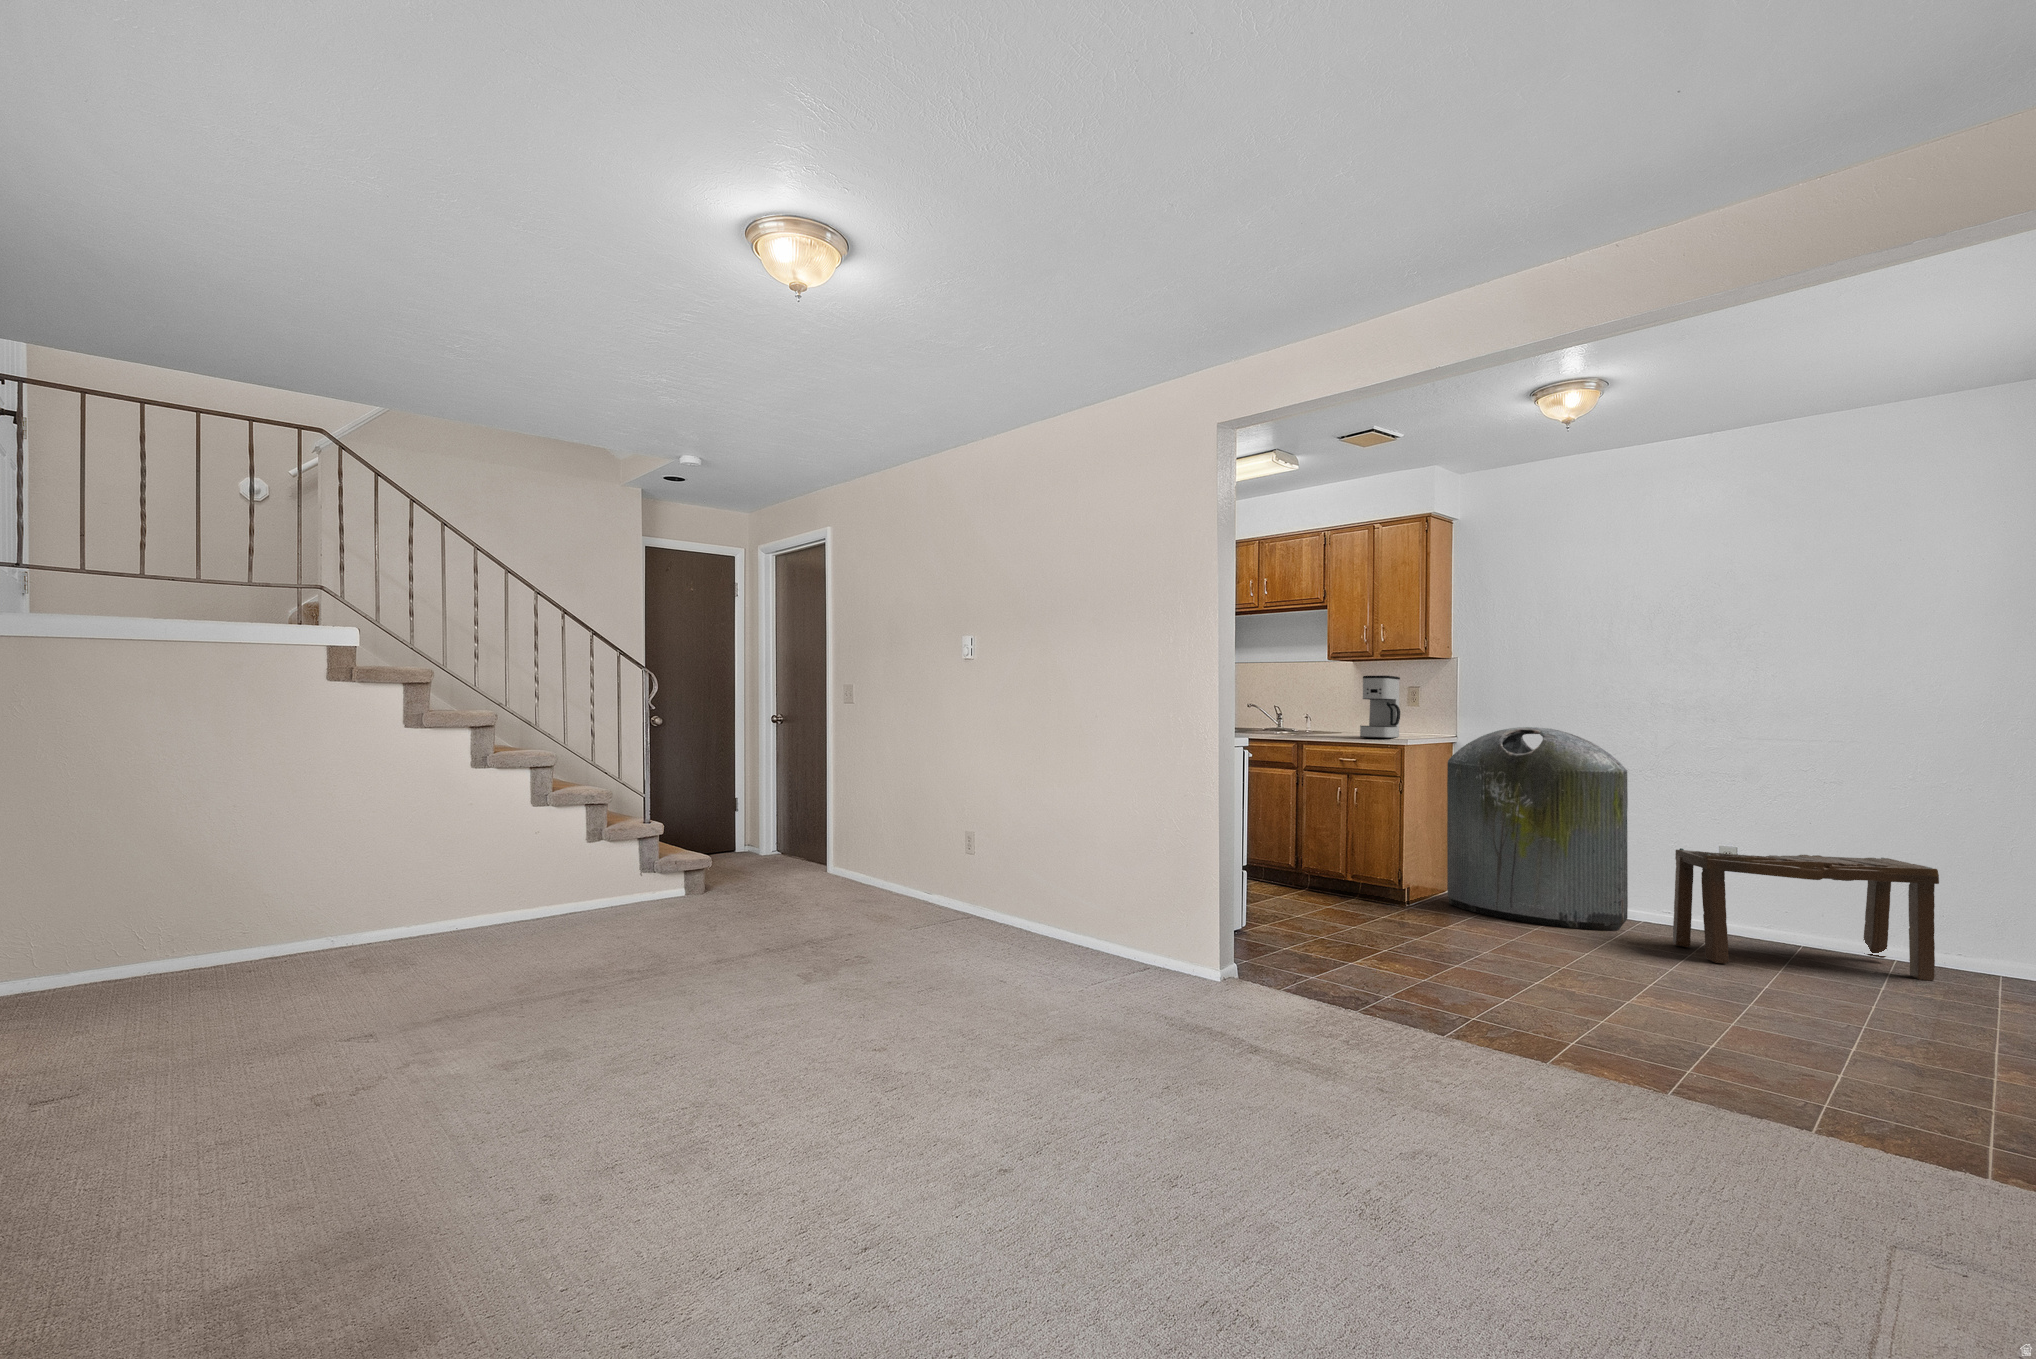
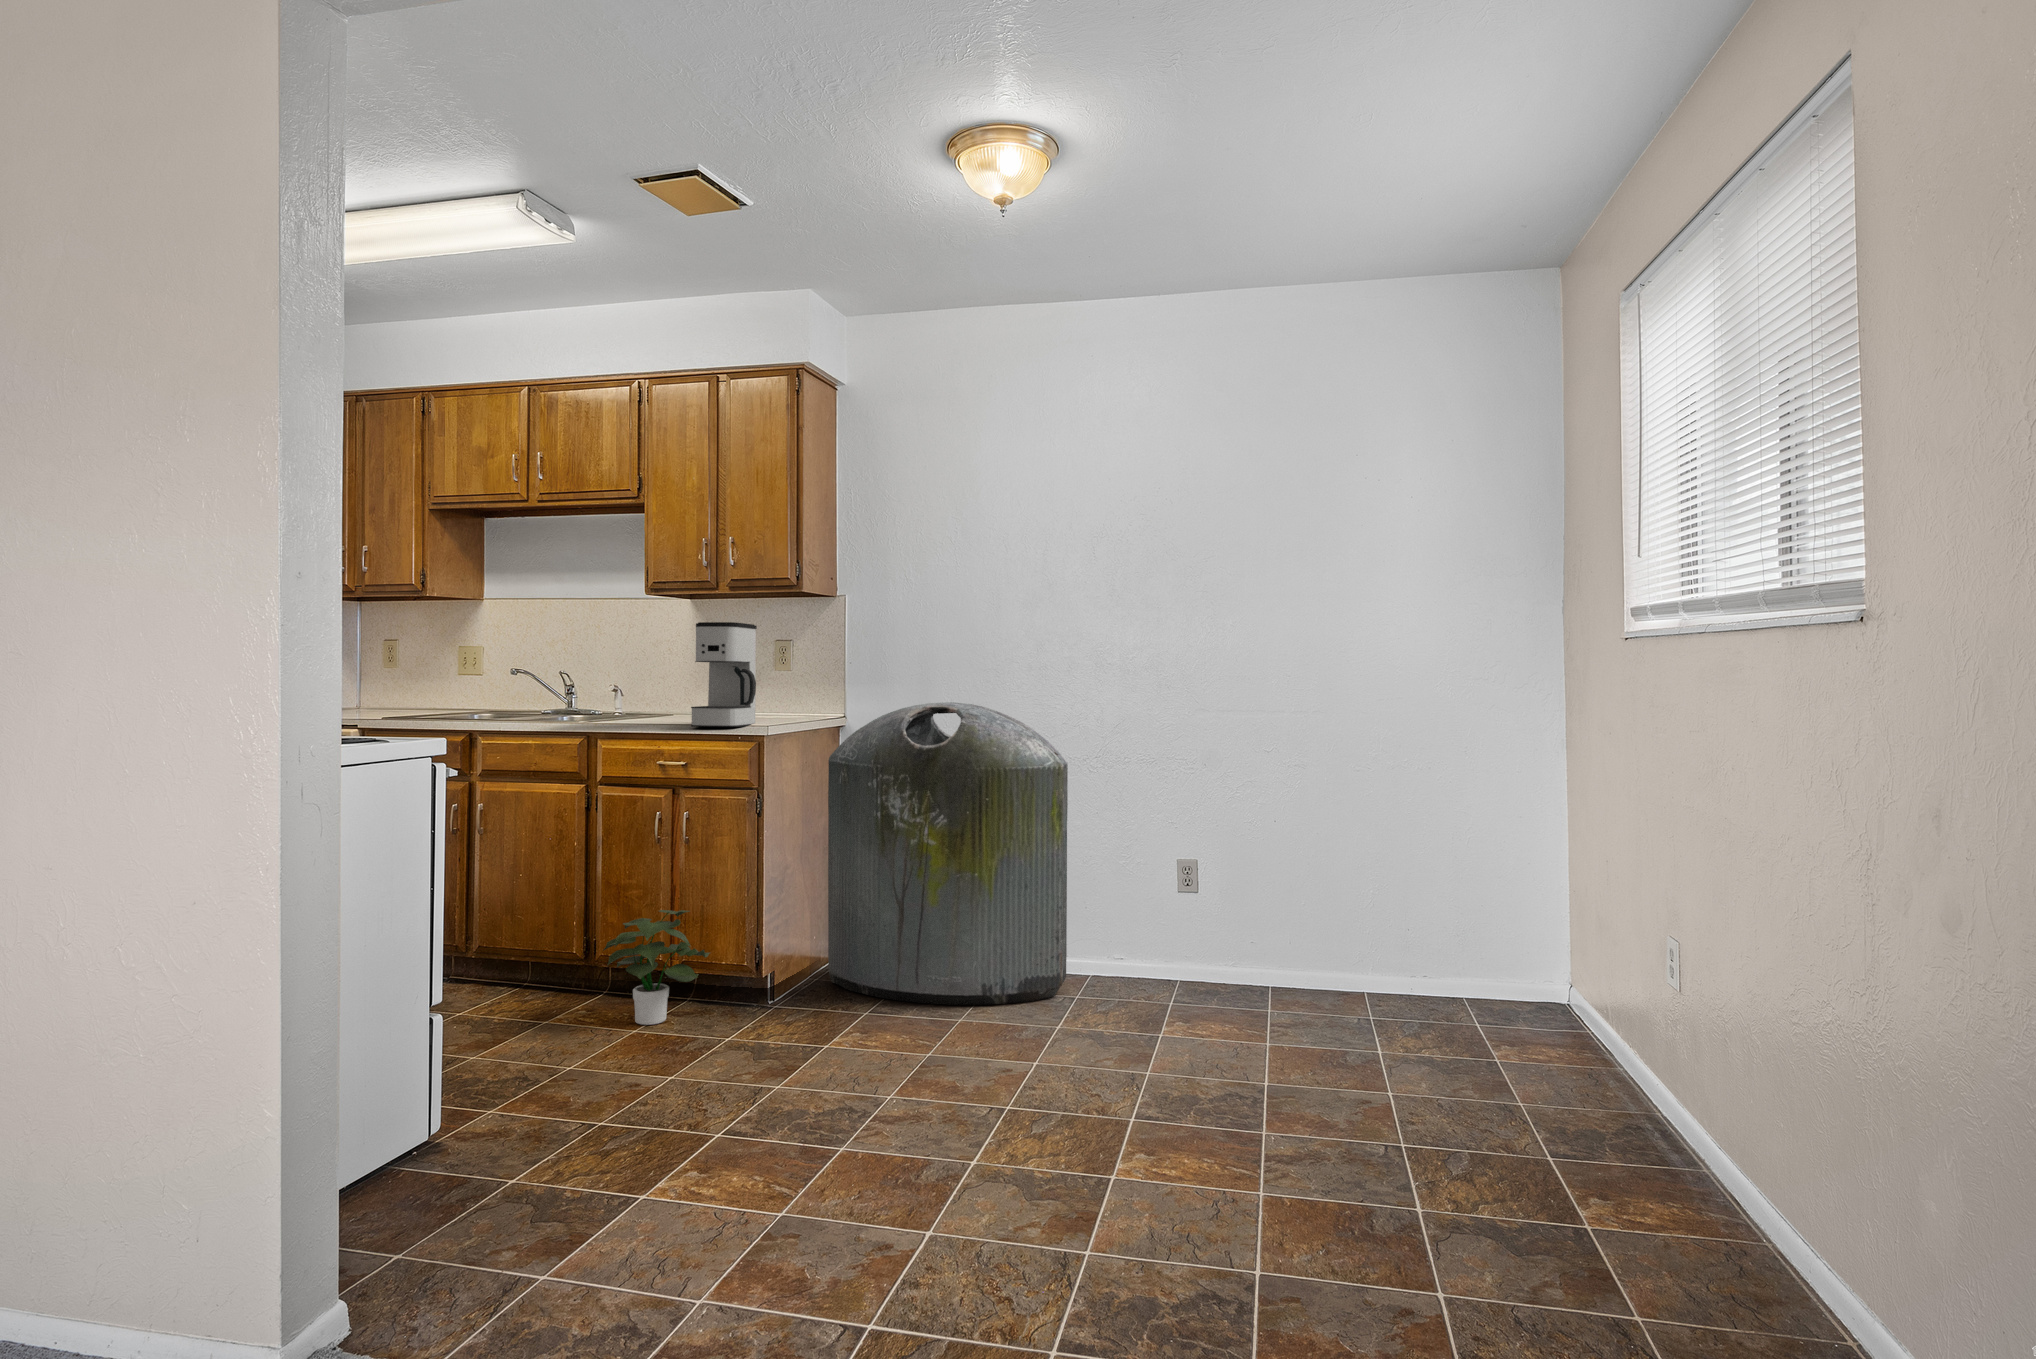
potted plant: none [1309,843,1373,907] -> present [603,910,710,1025]
bench: present [1673,848,1939,981] -> none [1124,862,1409,1044]

